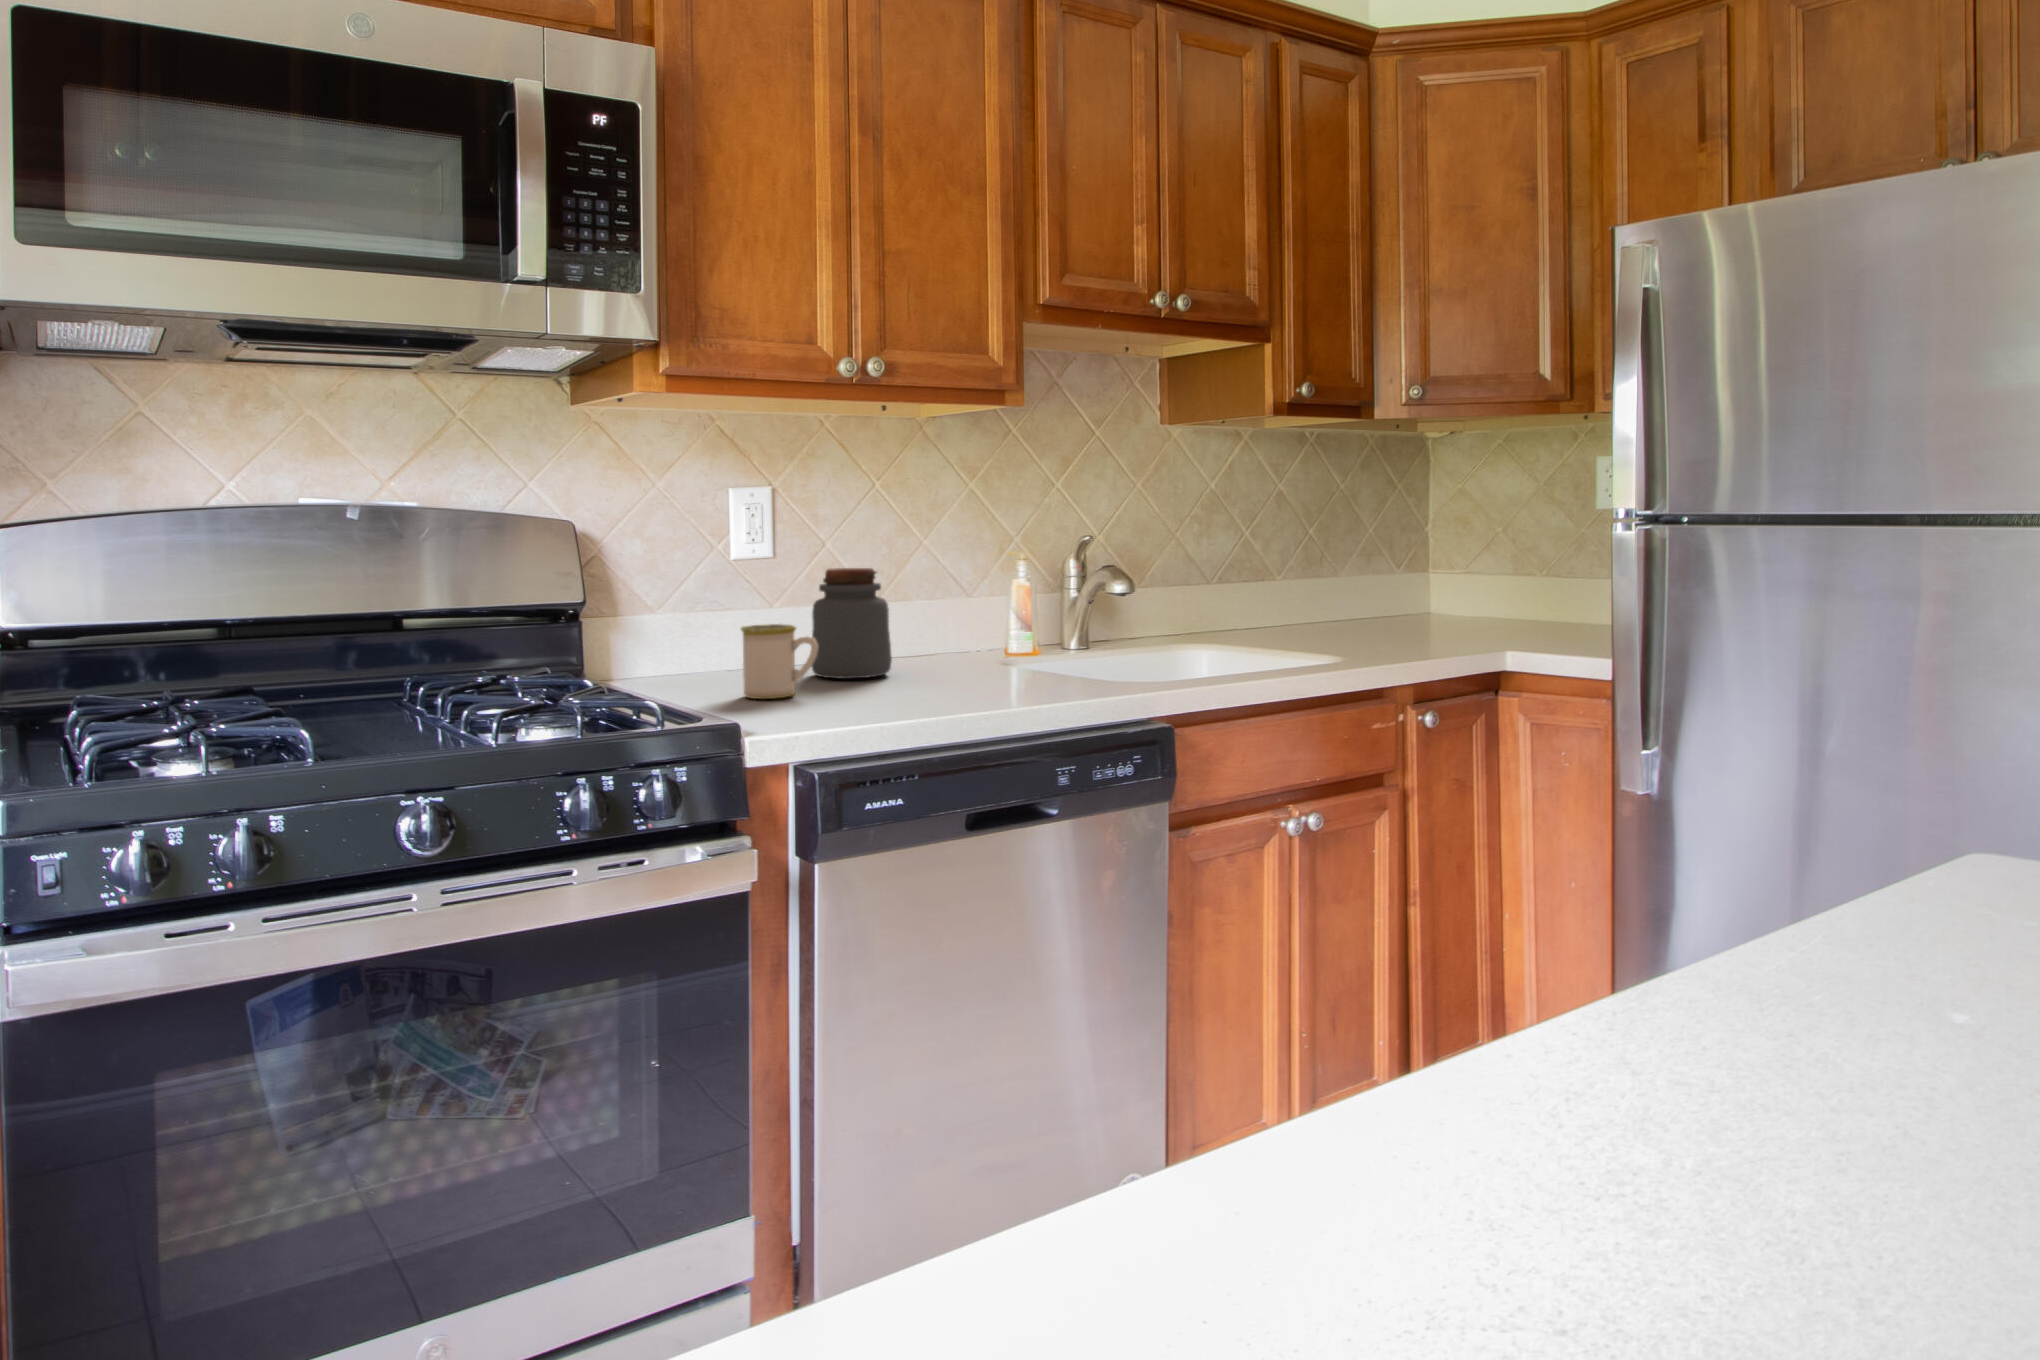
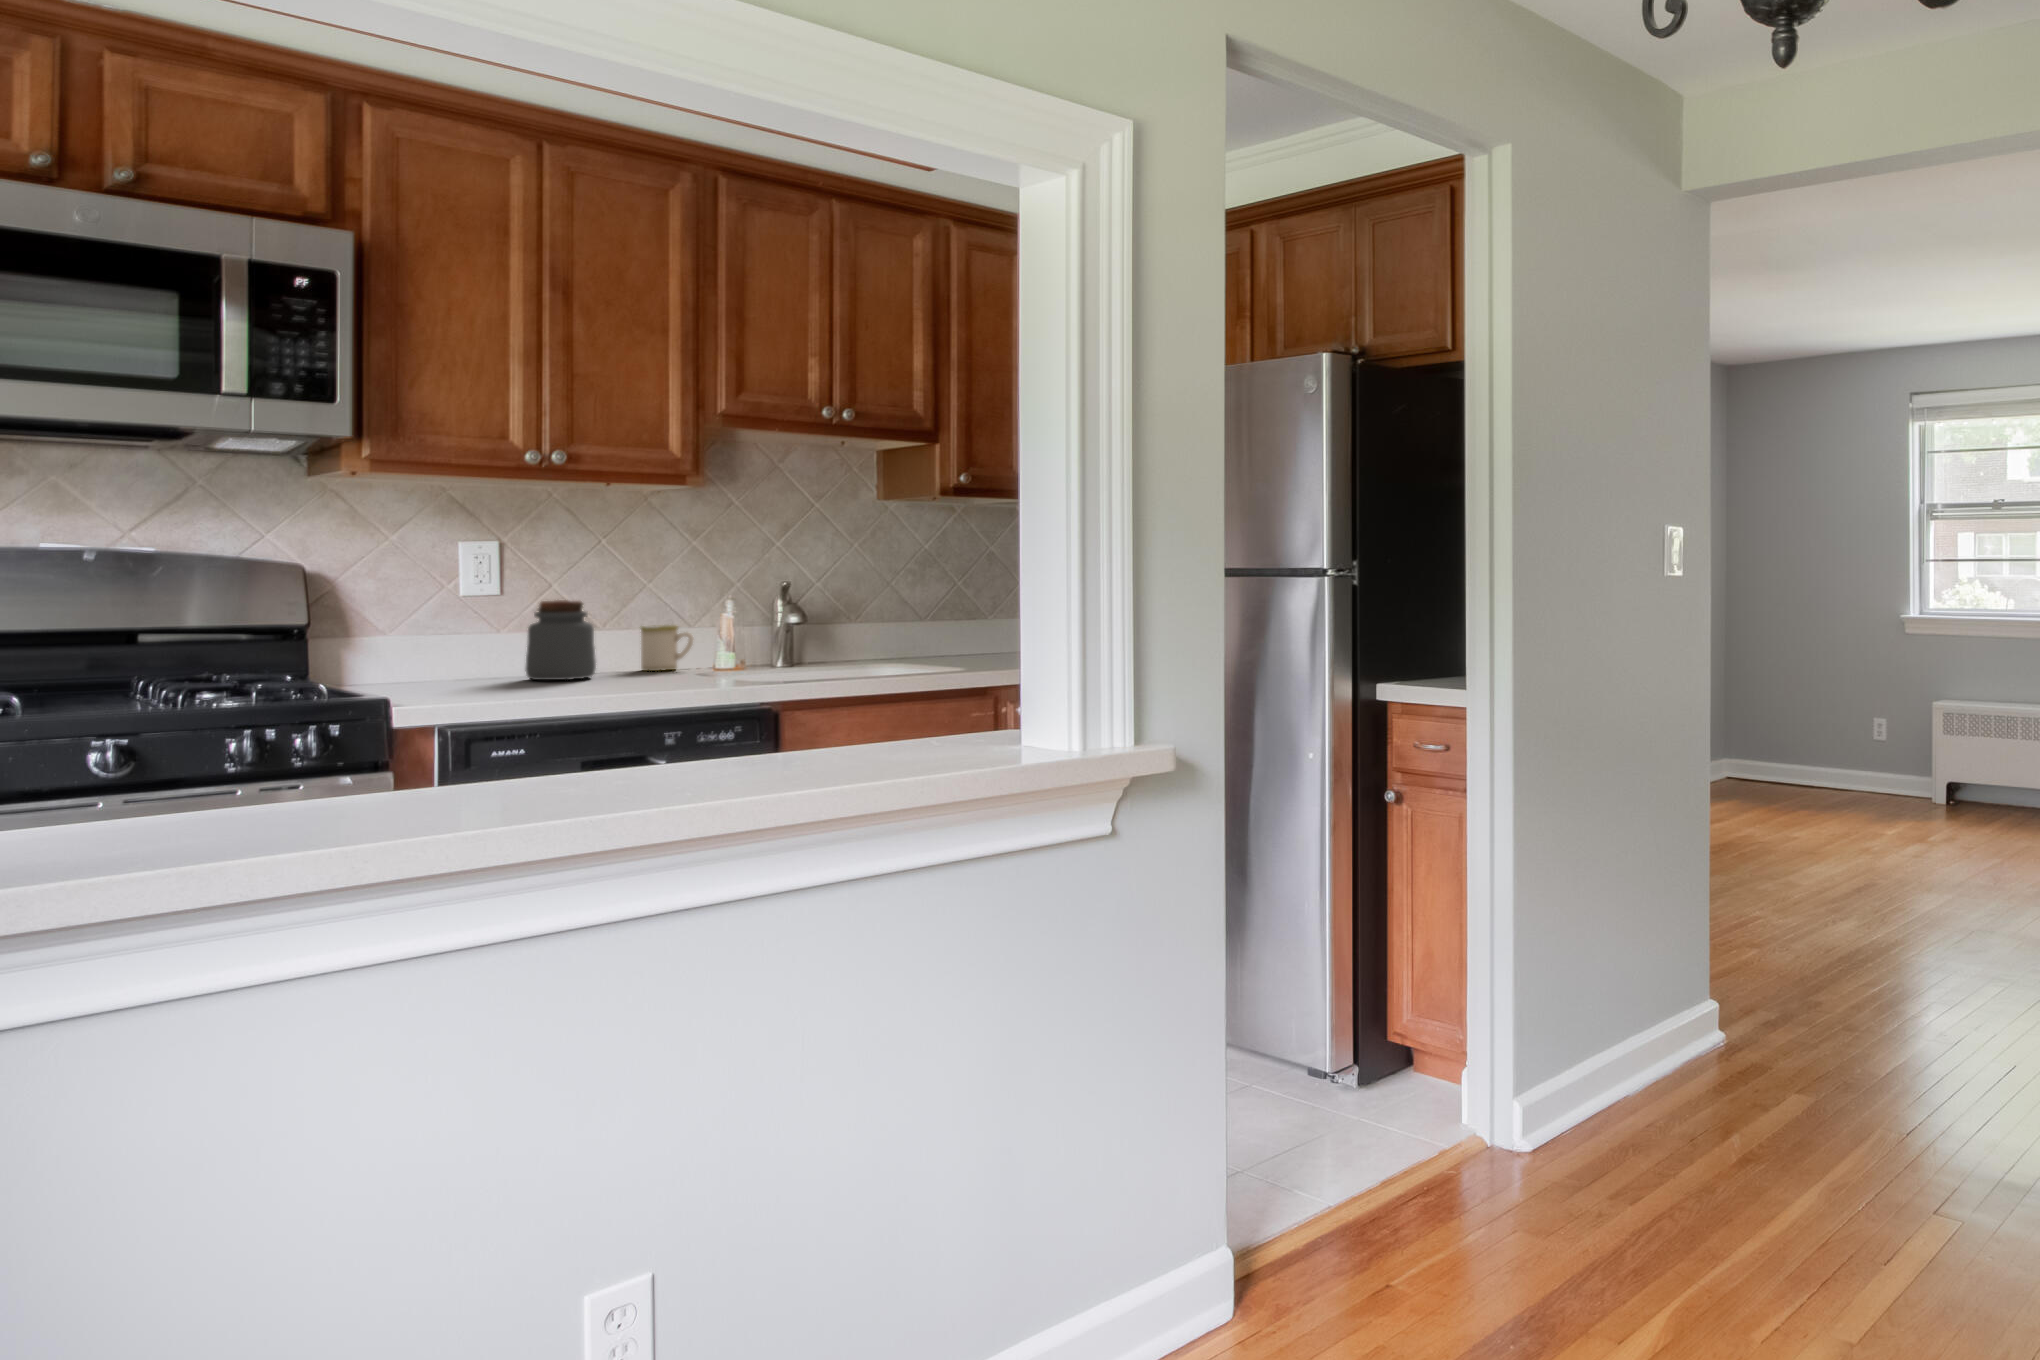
mug: present [741,624,818,699] -> present [640,625,693,671]

